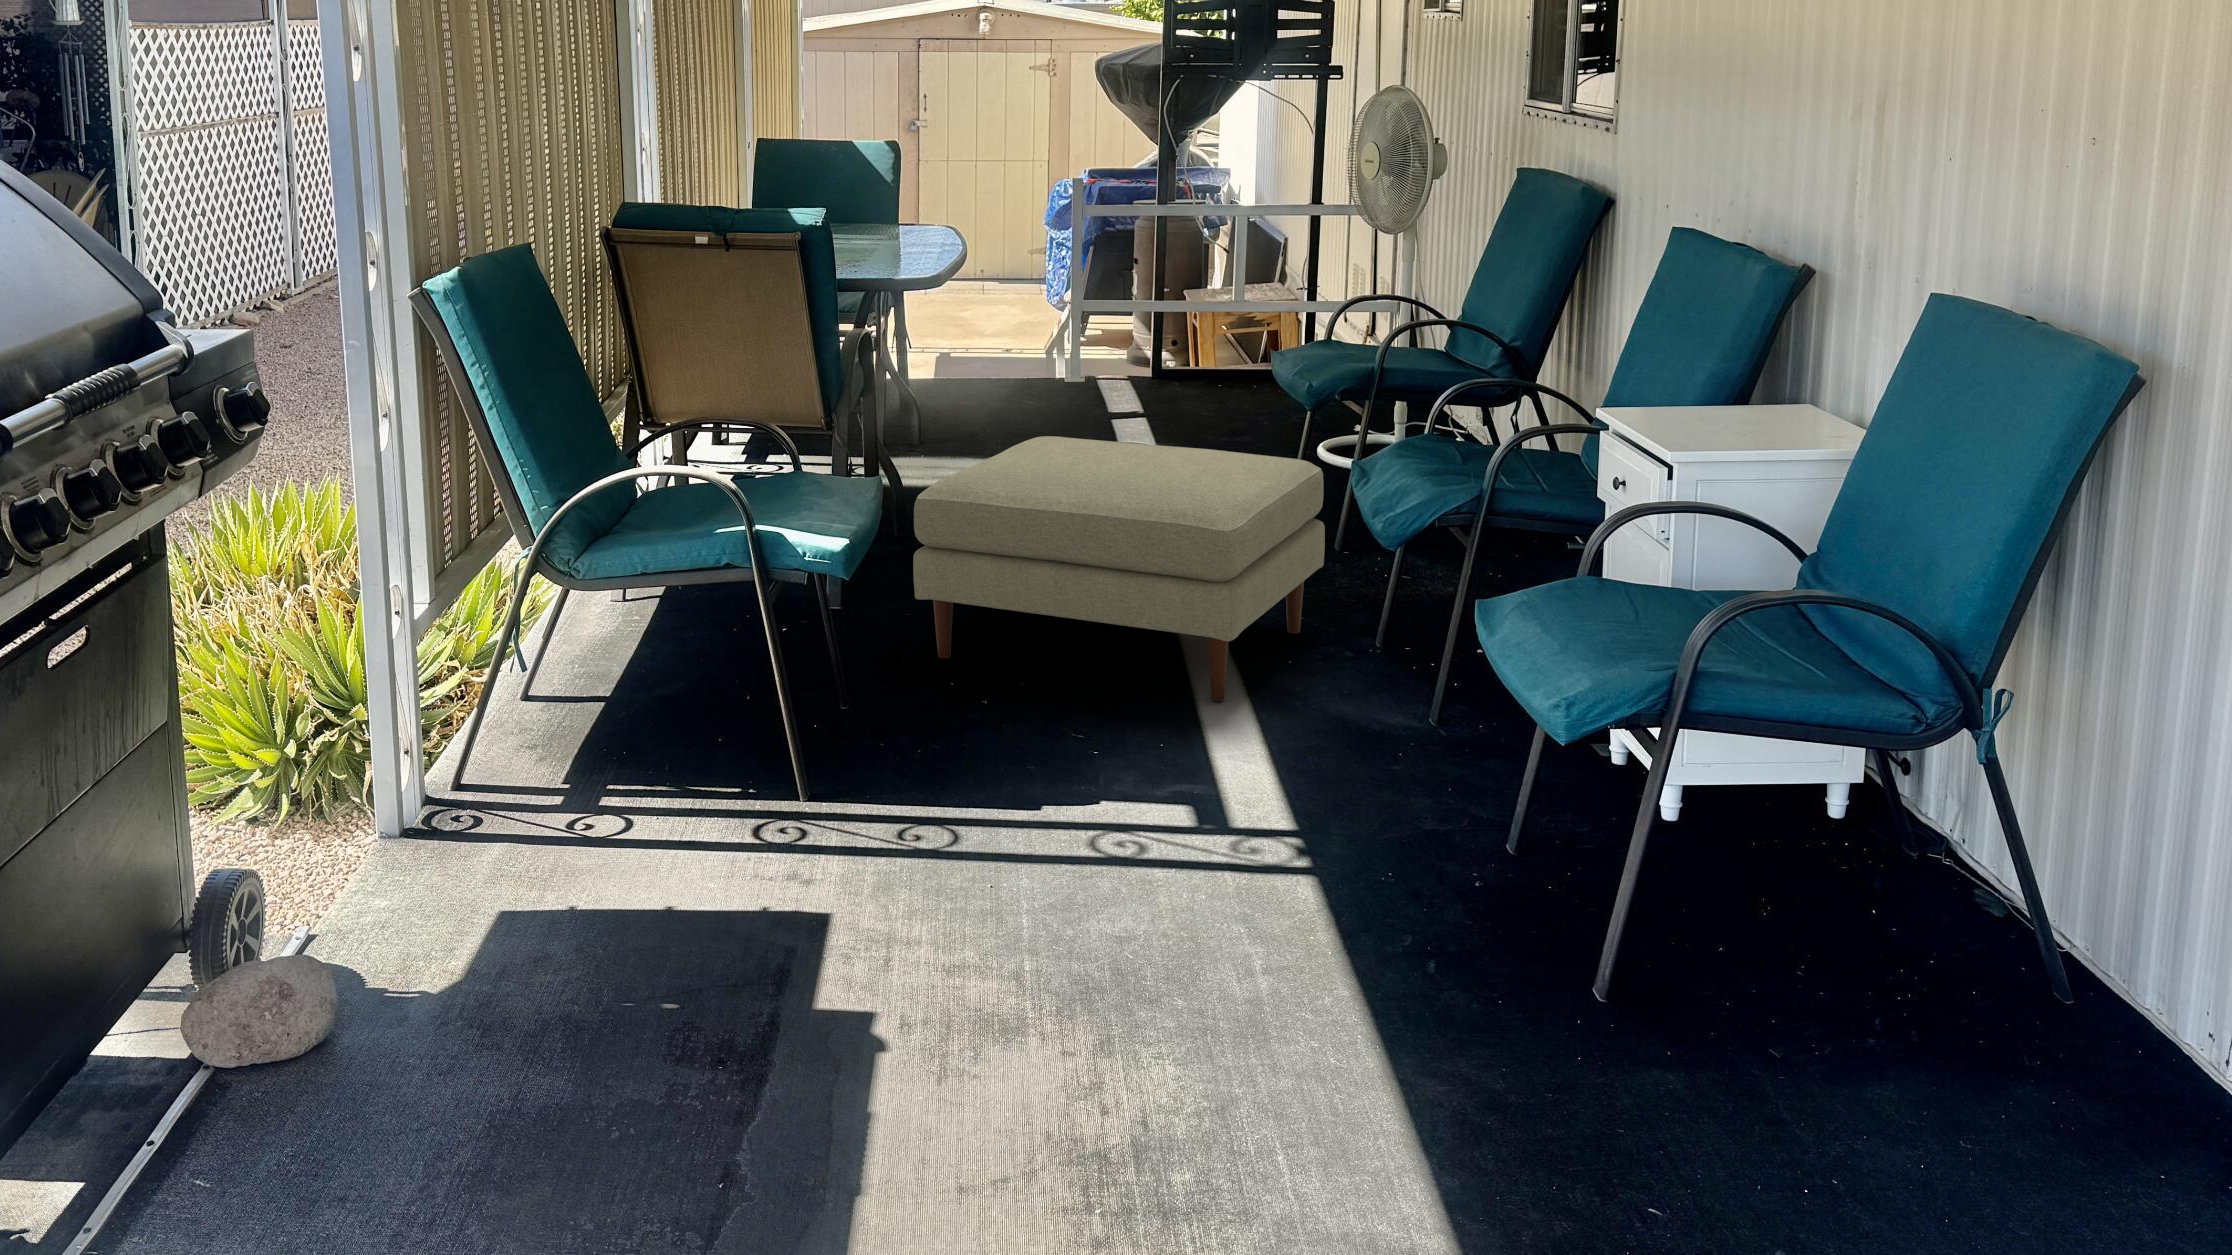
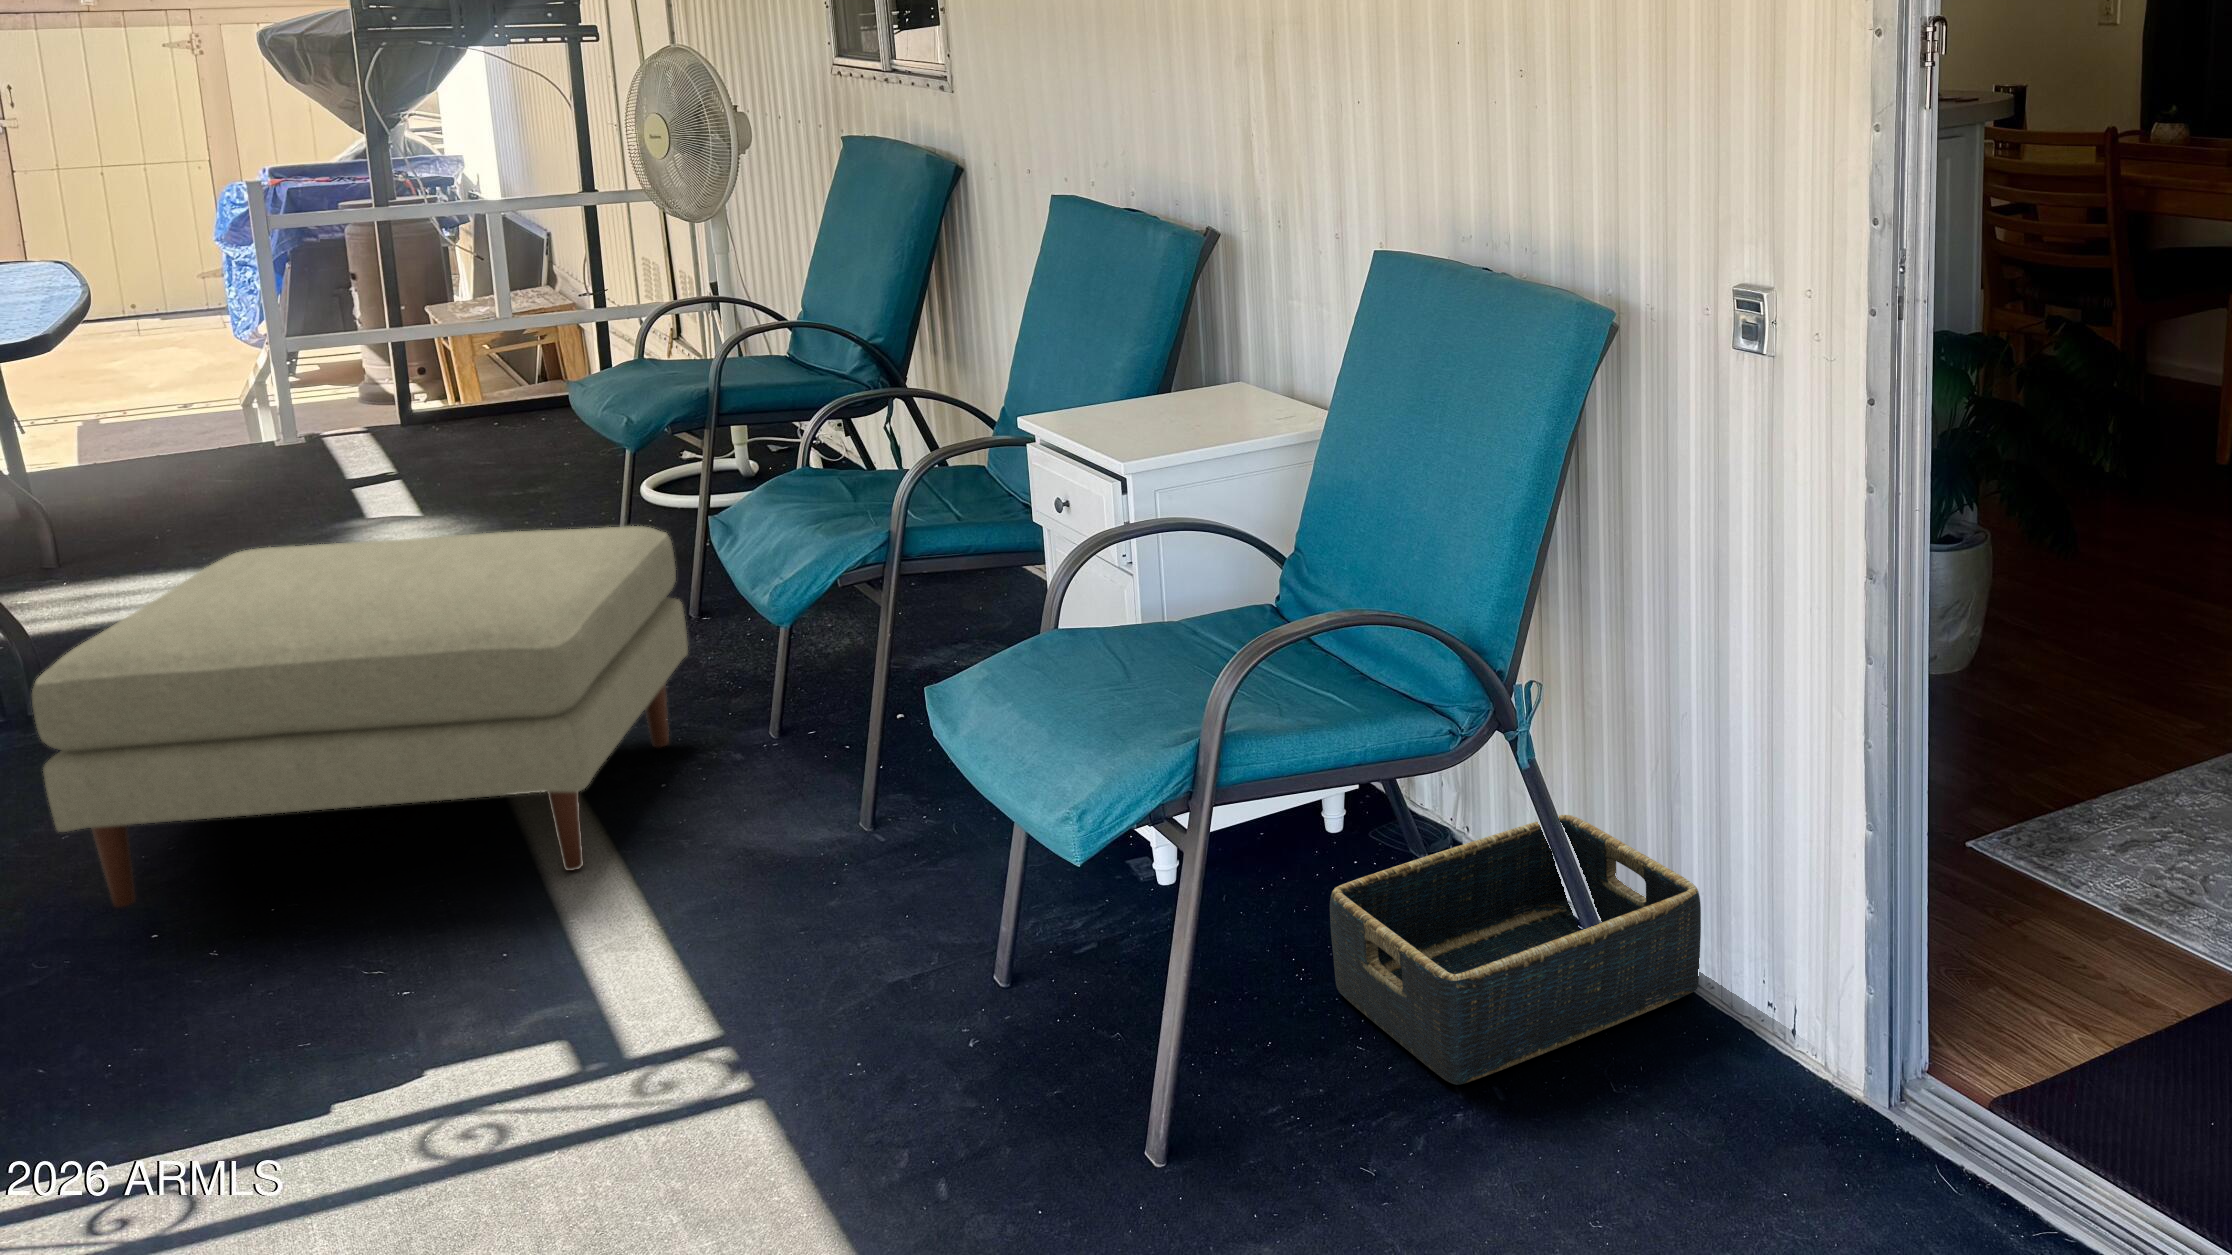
basket: none [1786,834,2159,1021] -> present [1330,815,1701,1085]

